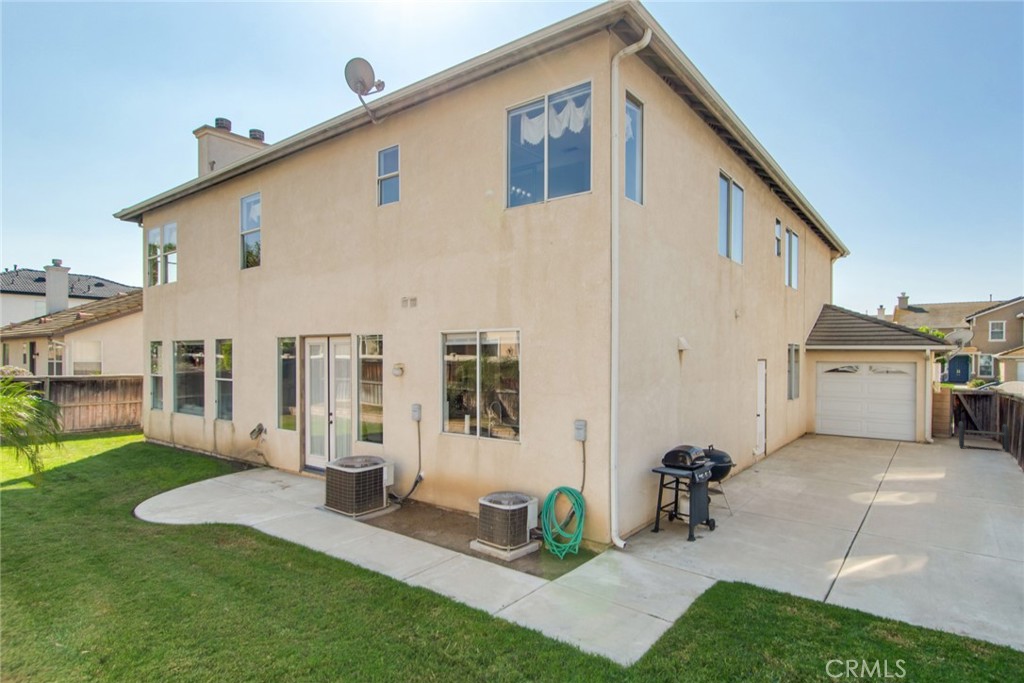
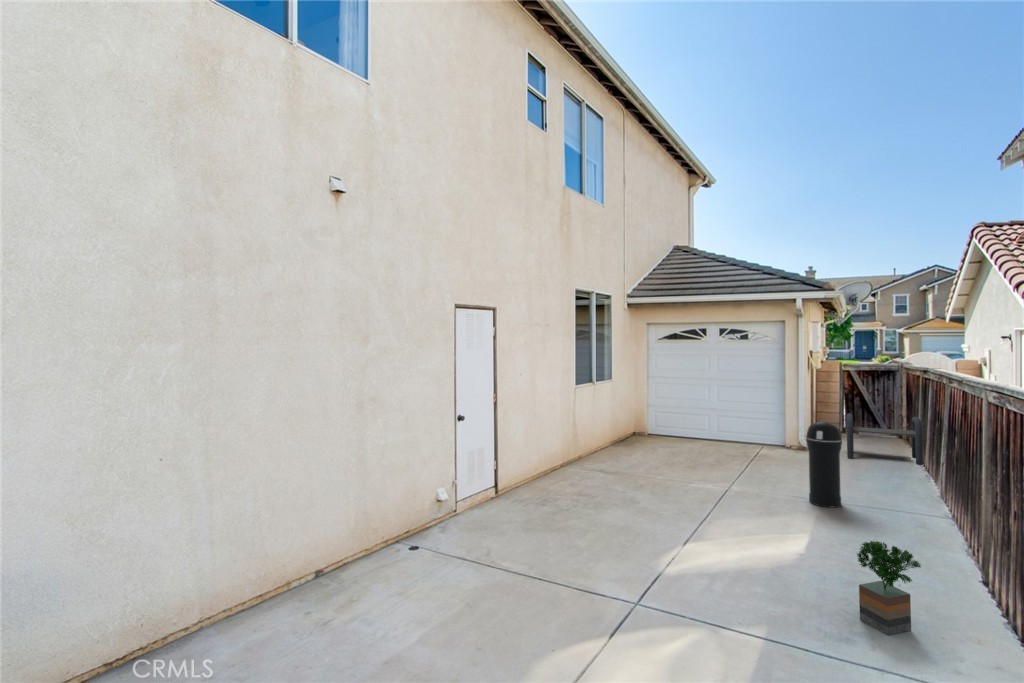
trash can: none [942,421,962,465] -> present [806,422,842,507]
potted tree: none [976,460,1002,491] -> present [857,541,921,635]

